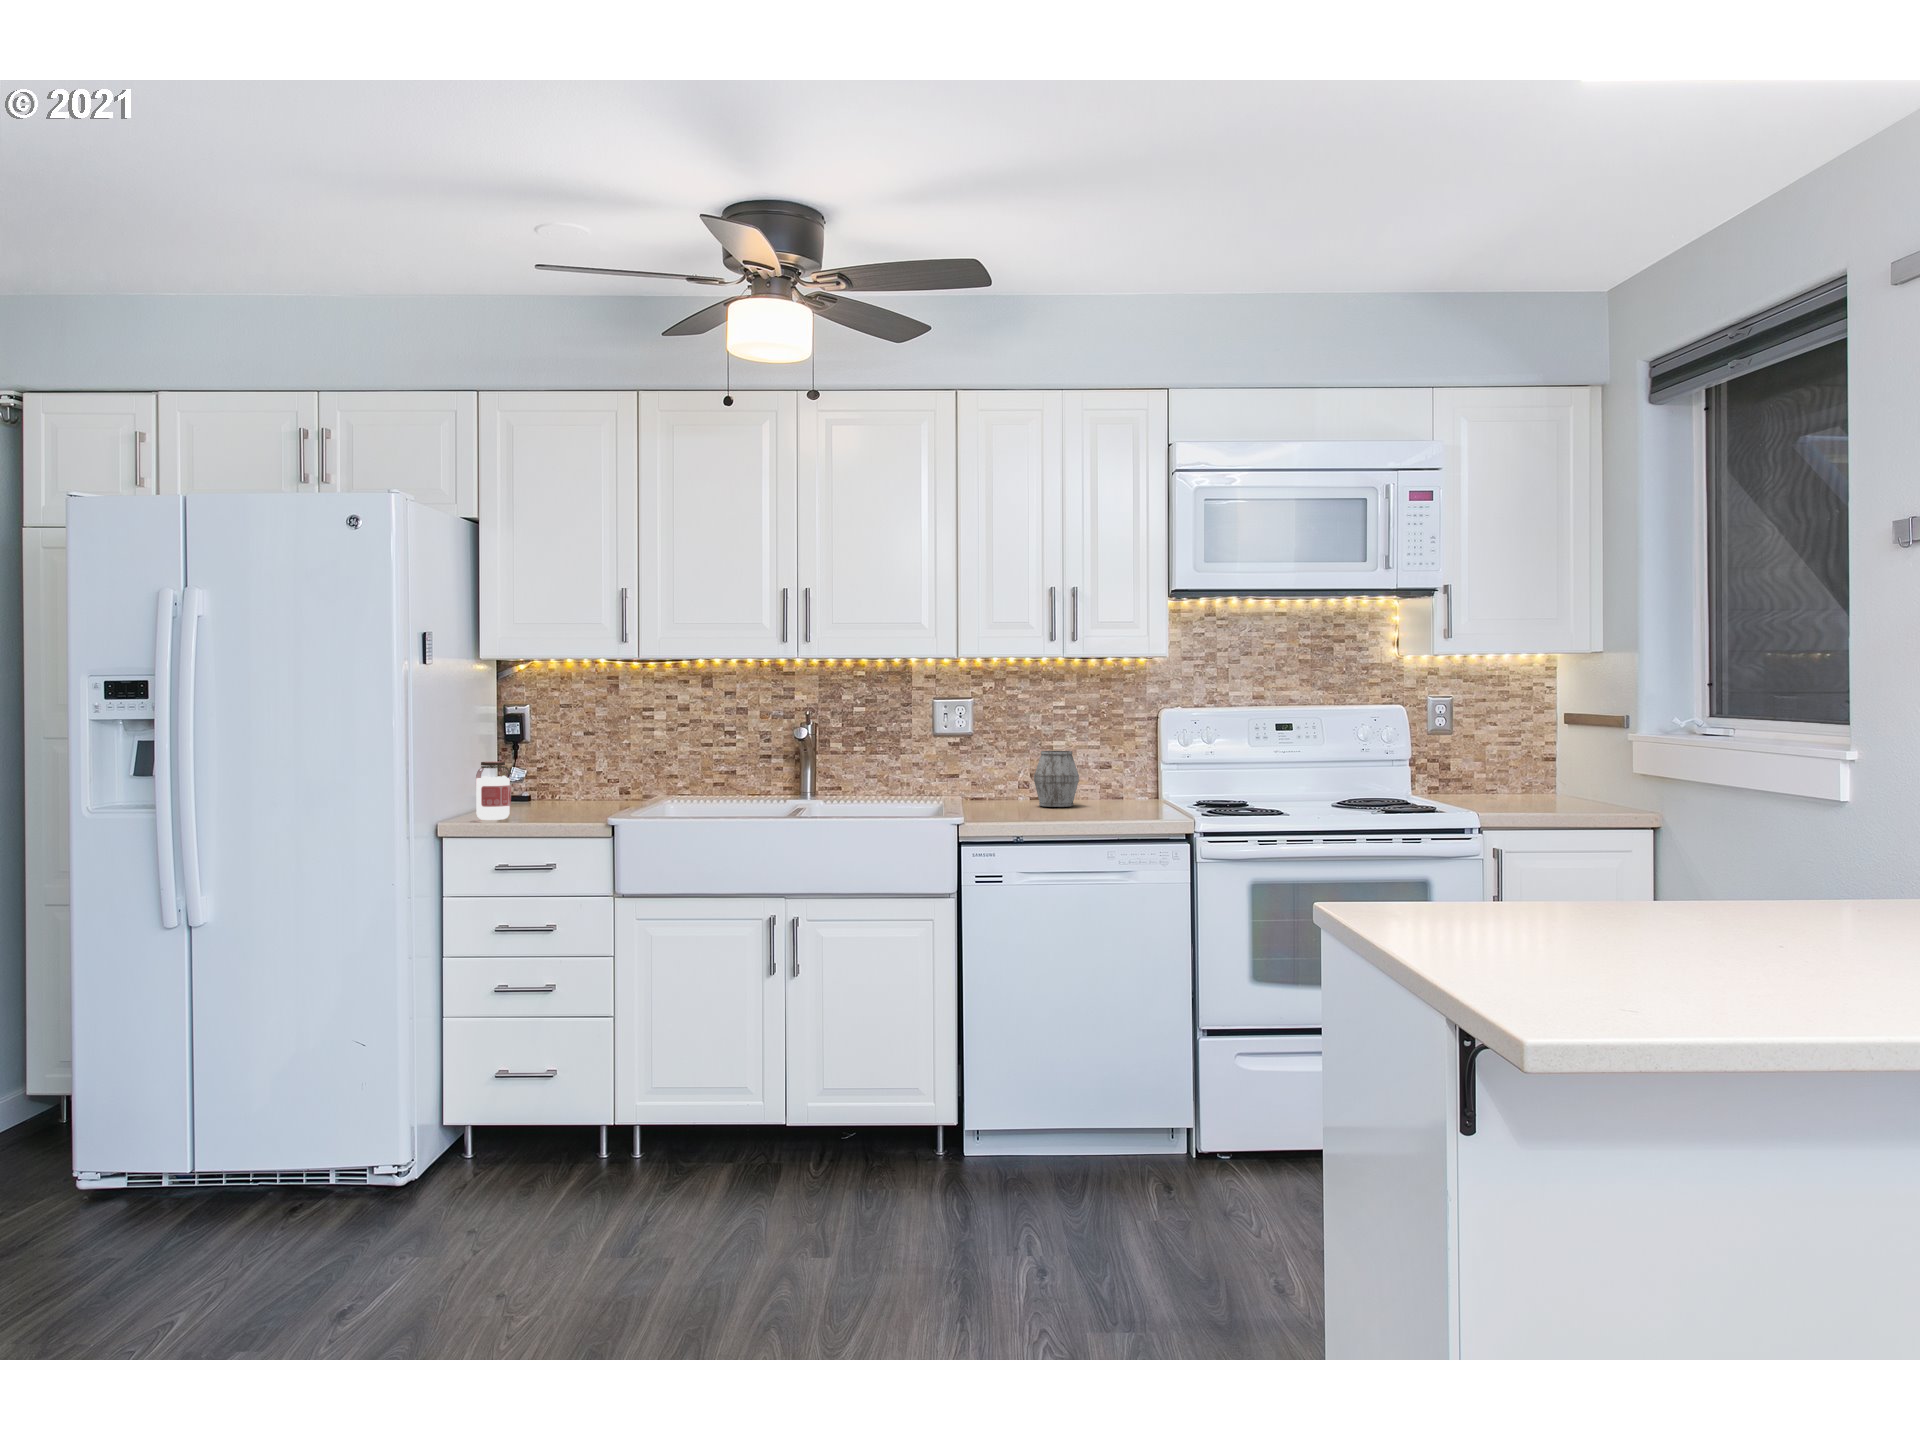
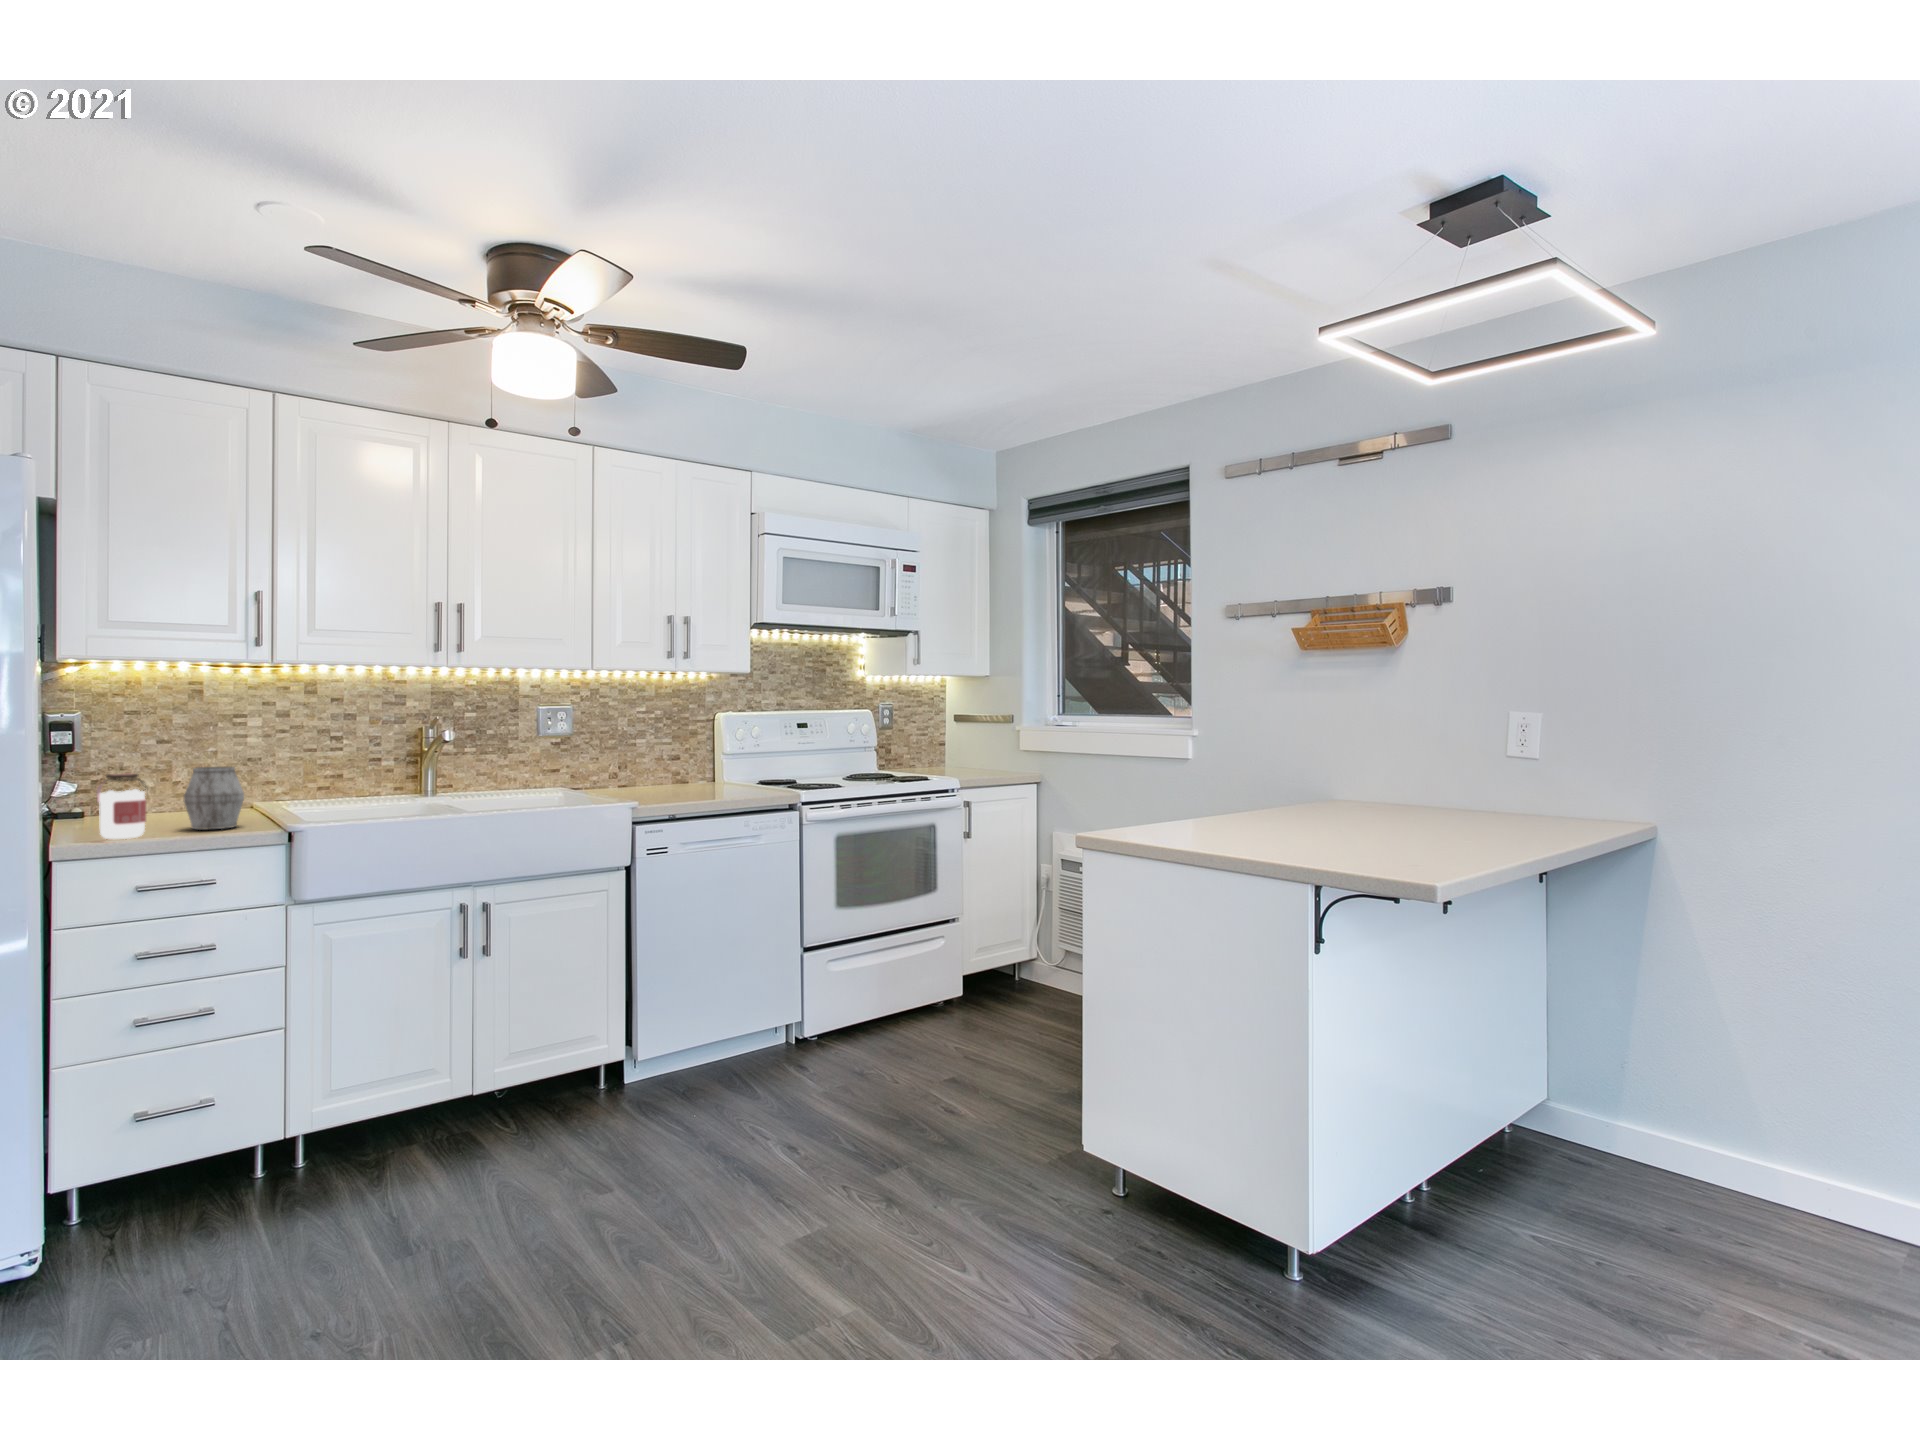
mug: present [1034,751,1079,807] -> present [184,767,244,830]

